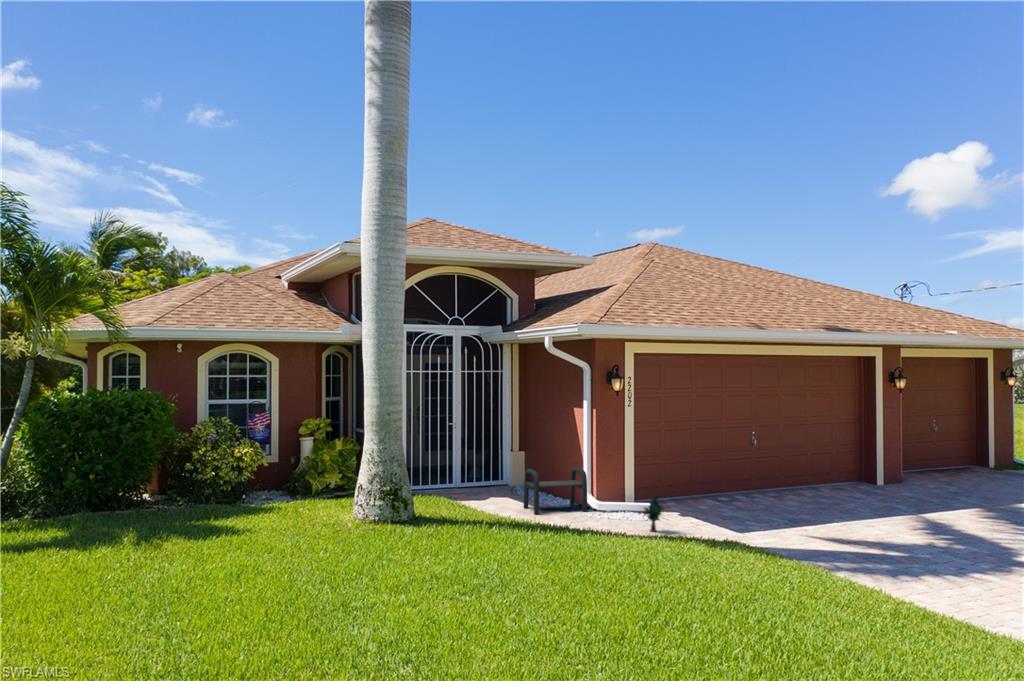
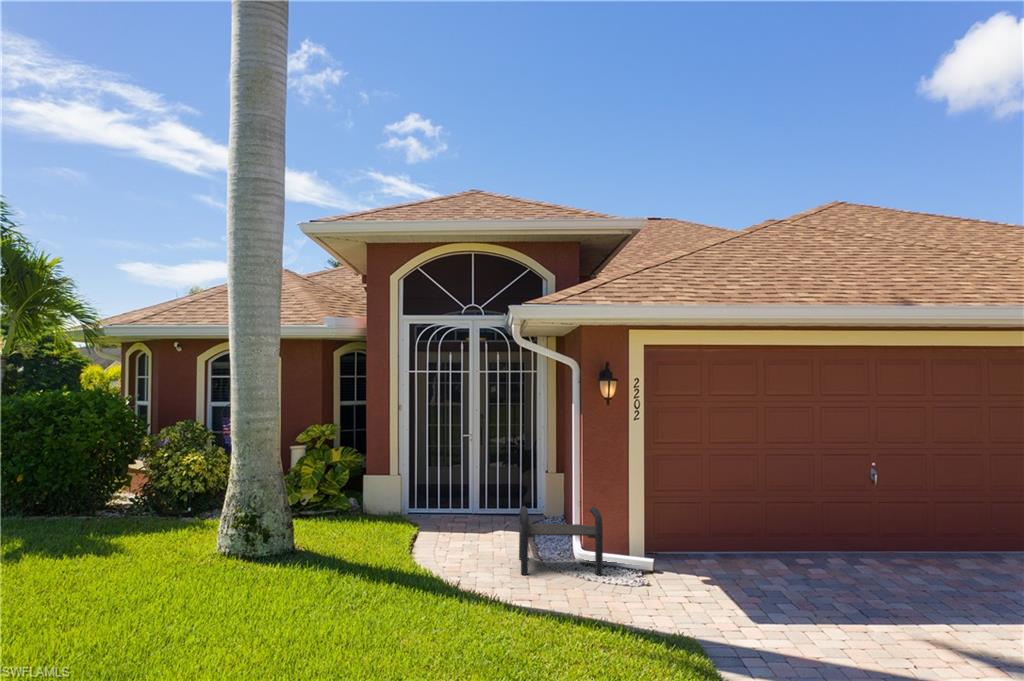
decorative plant: present [644,495,663,532] -> none [659,575,695,639]

